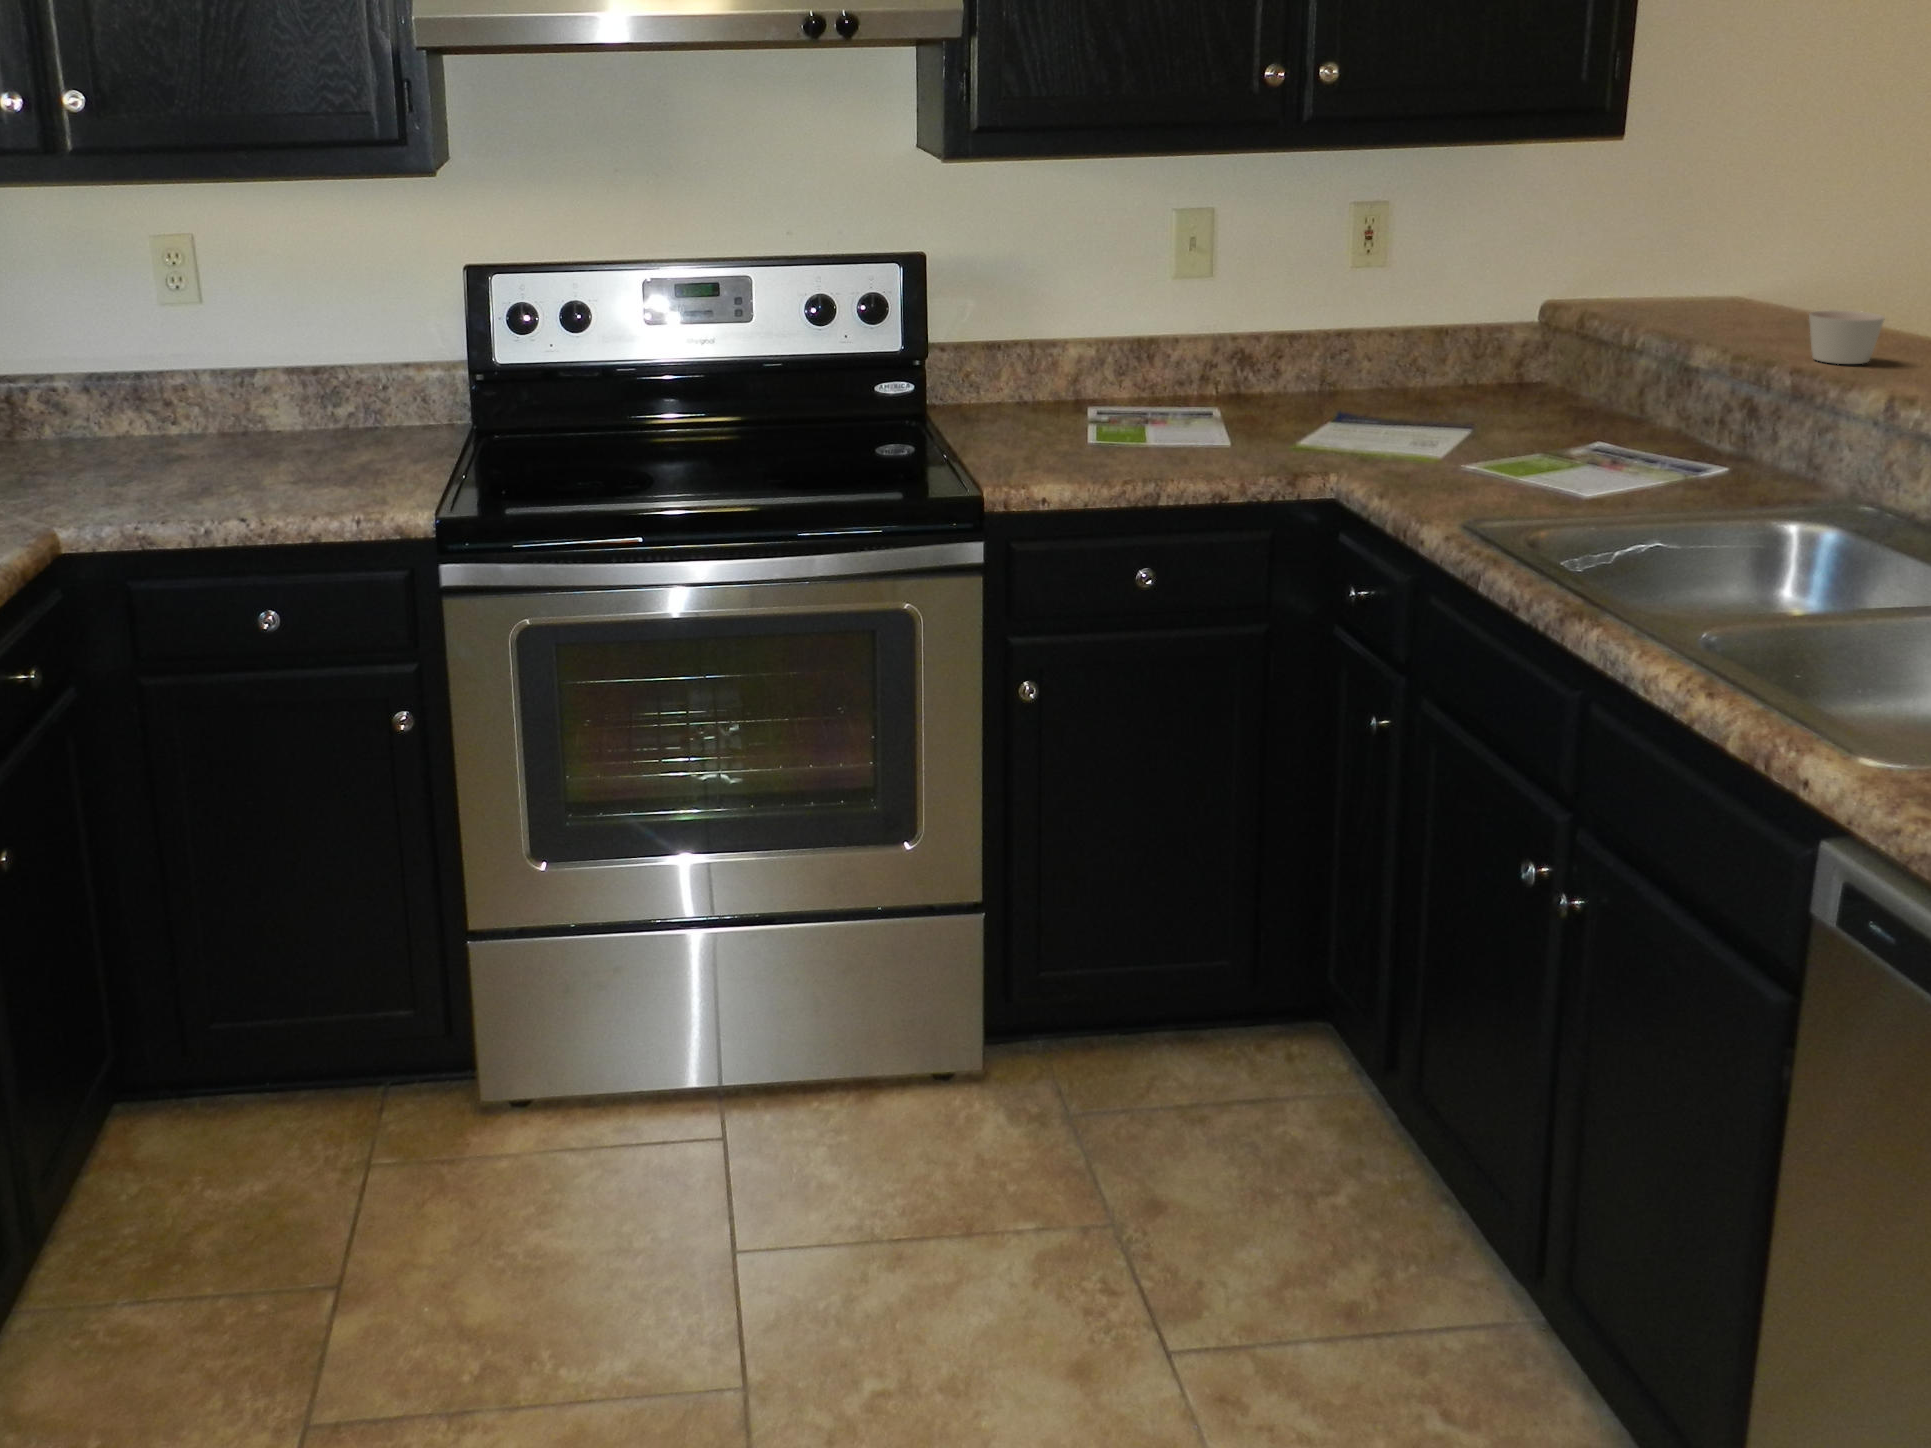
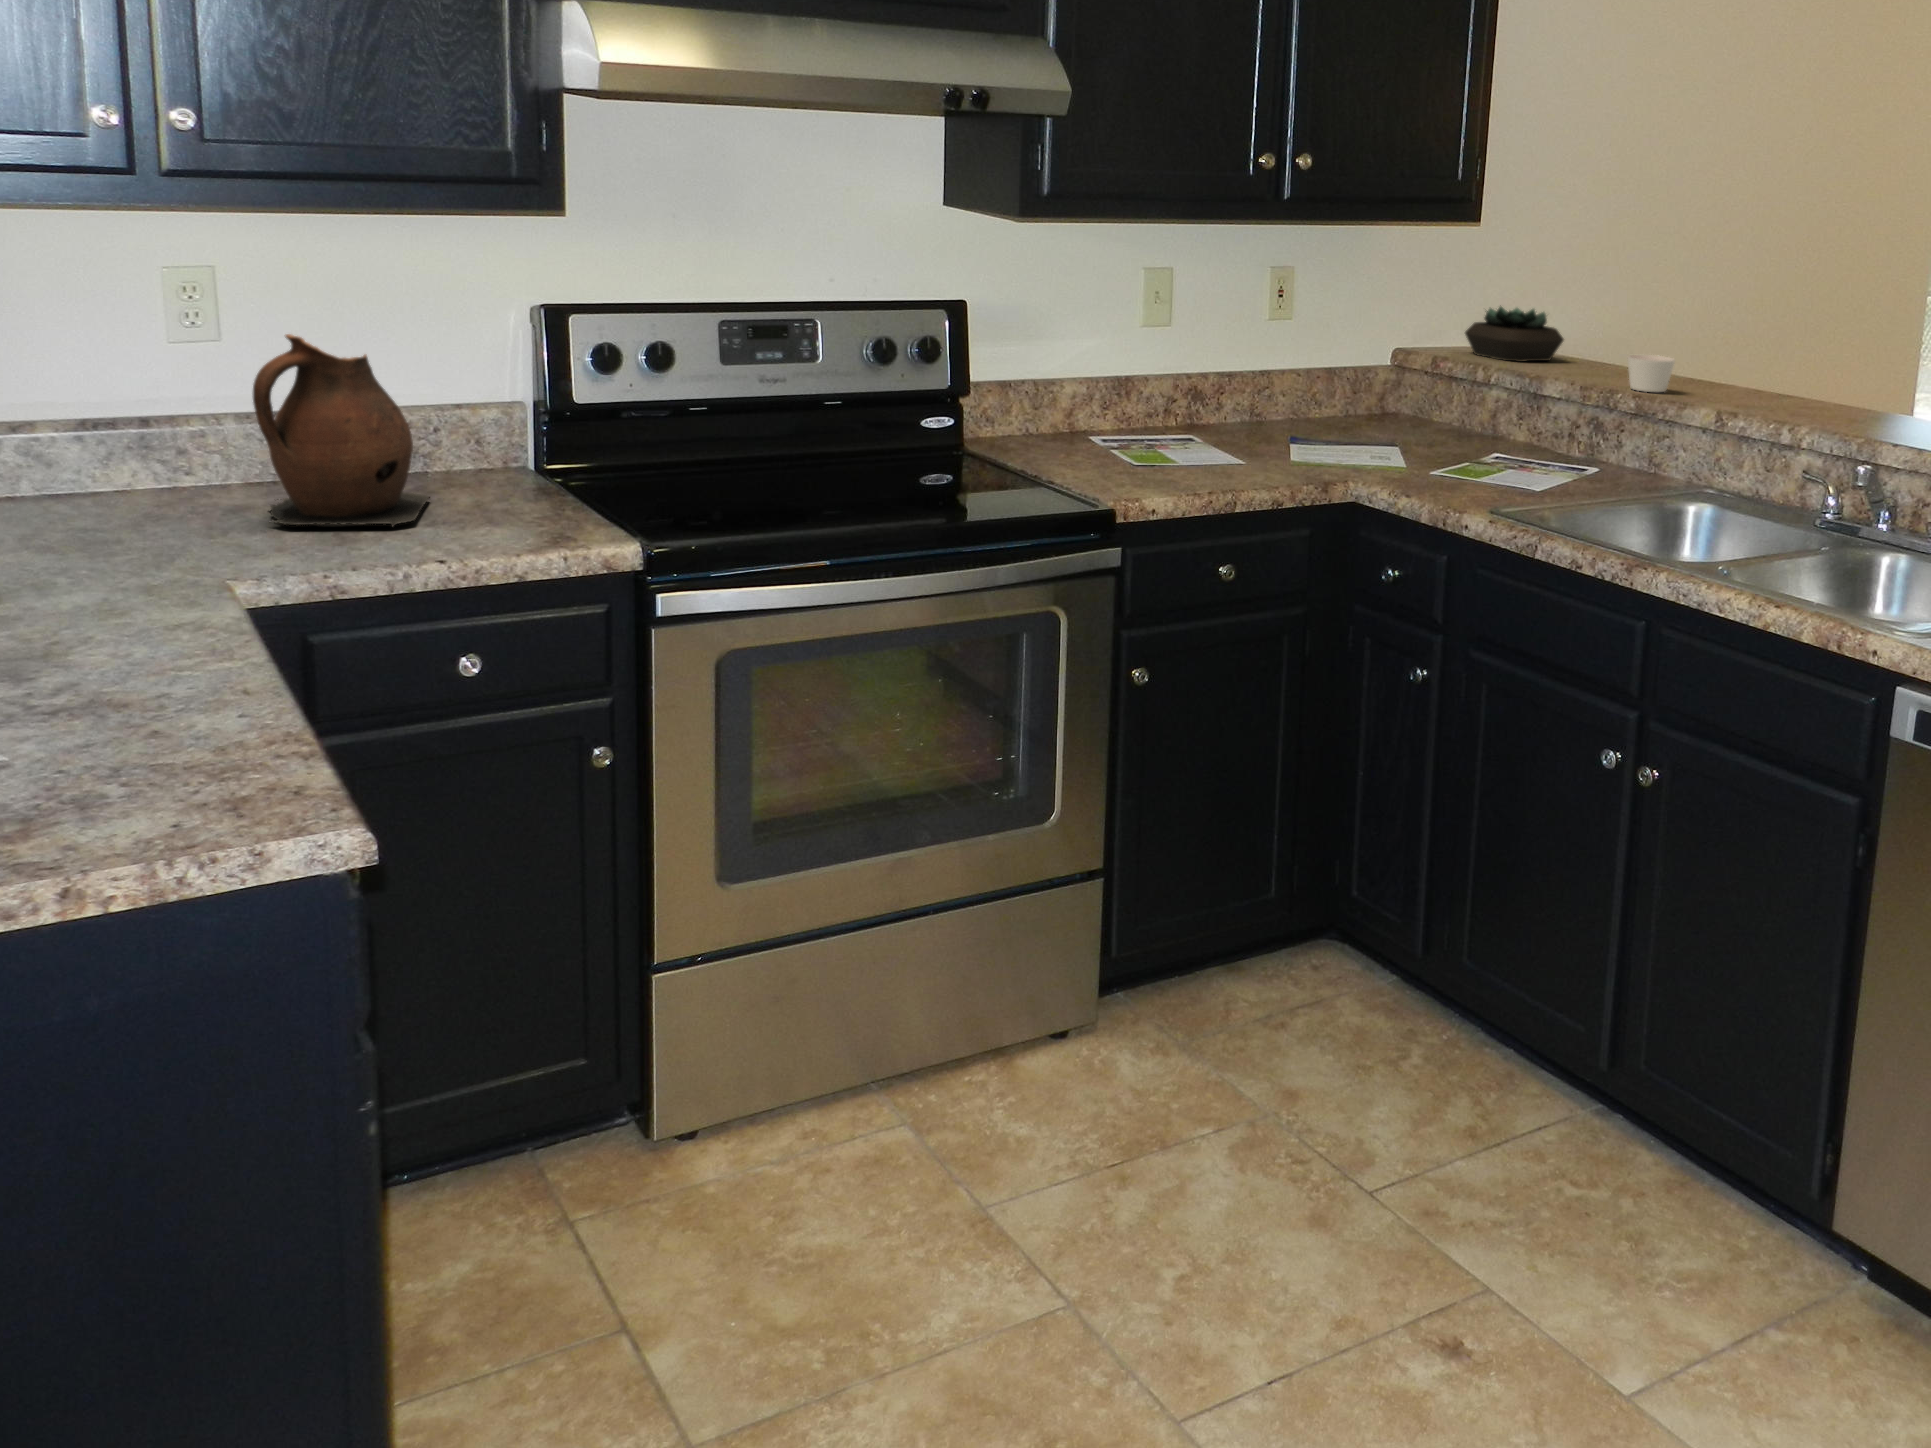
succulent plant: none [1642,242,1788,317] -> present [1465,307,1564,362]
ceramic pitcher: none [151,301,332,483] -> present [253,334,430,527]

